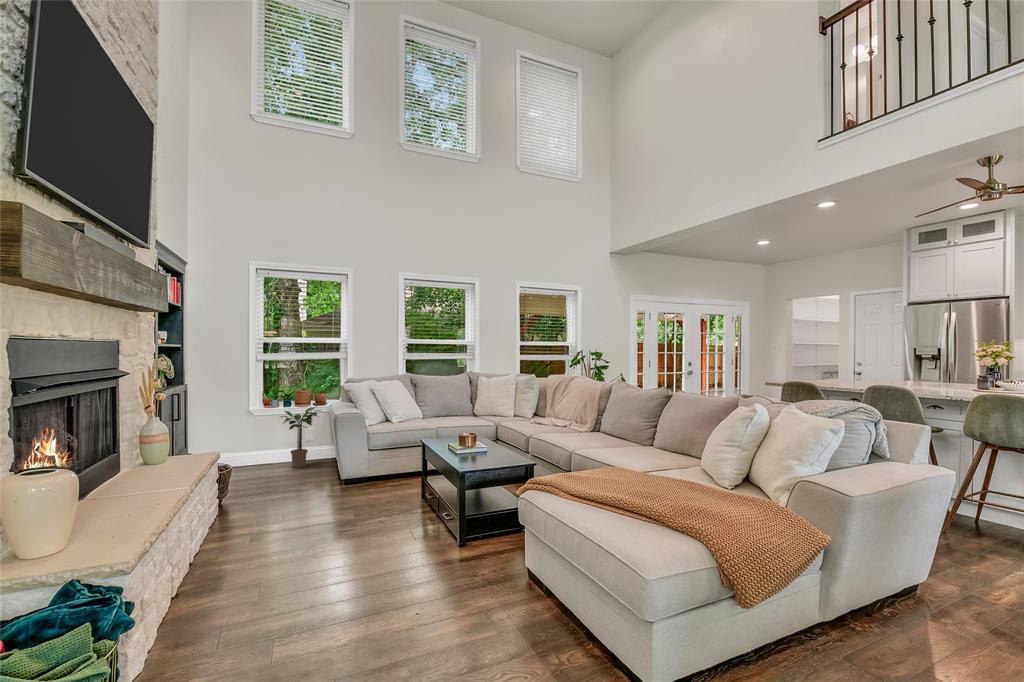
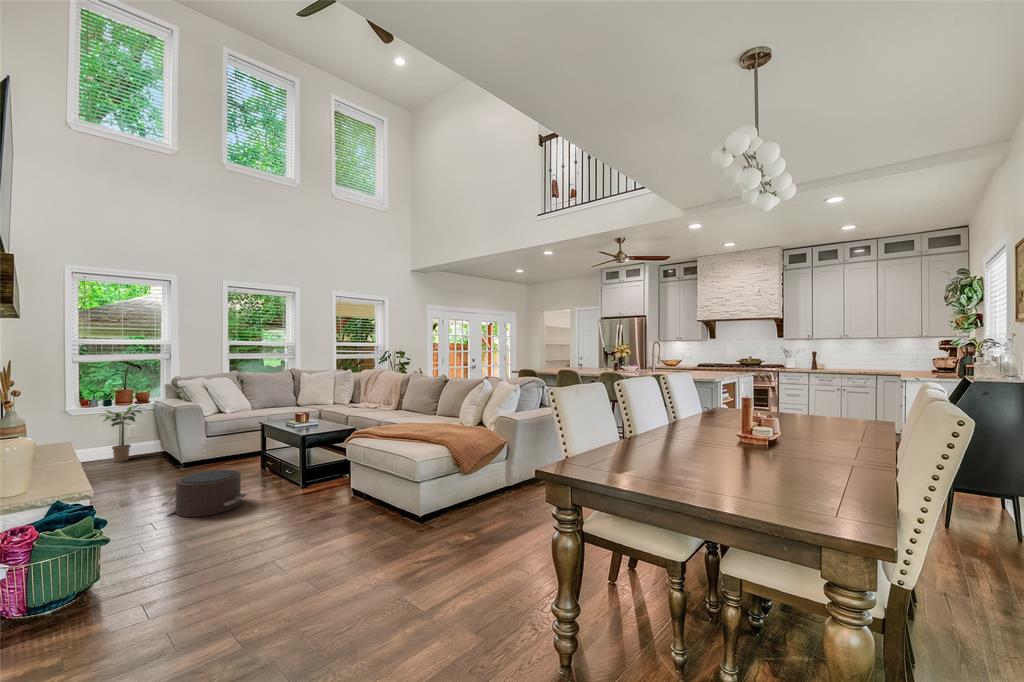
pouf: none [285,508,388,579] -> present [161,470,246,517]

